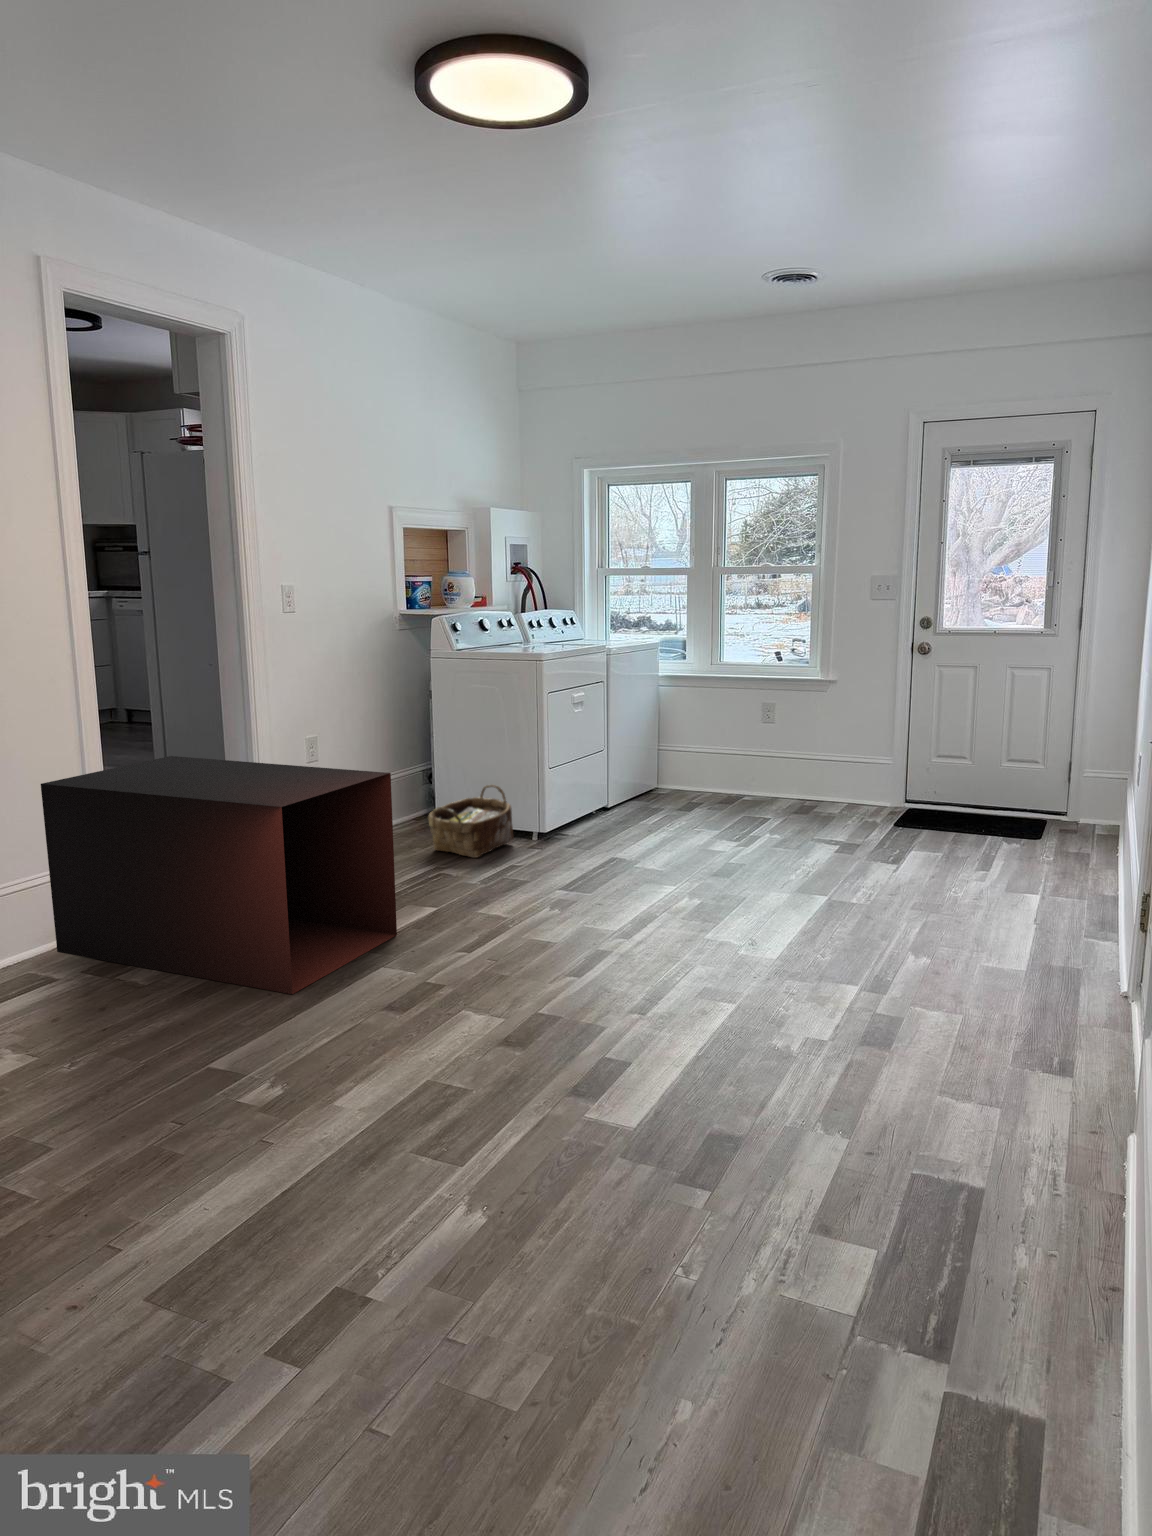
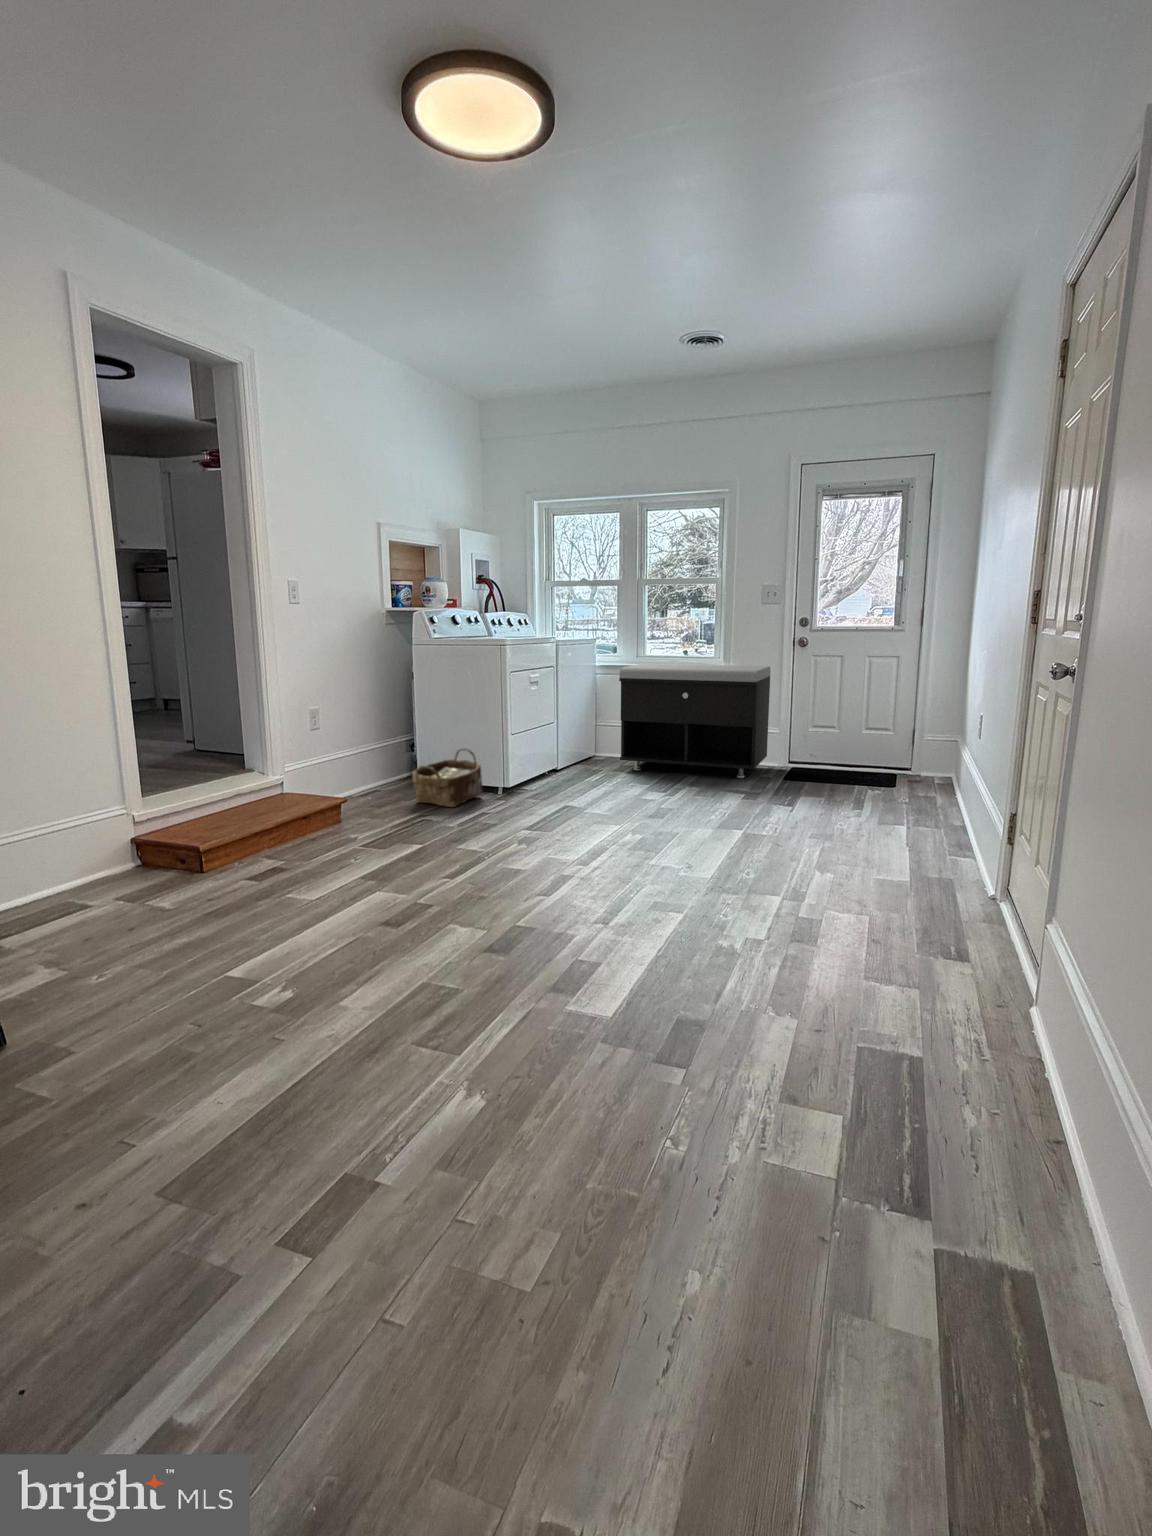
storage bench: none [686,675,878,822] -> present [619,664,770,778]
storage cabinet: present [41,756,397,994] -> none [71,719,390,916]

